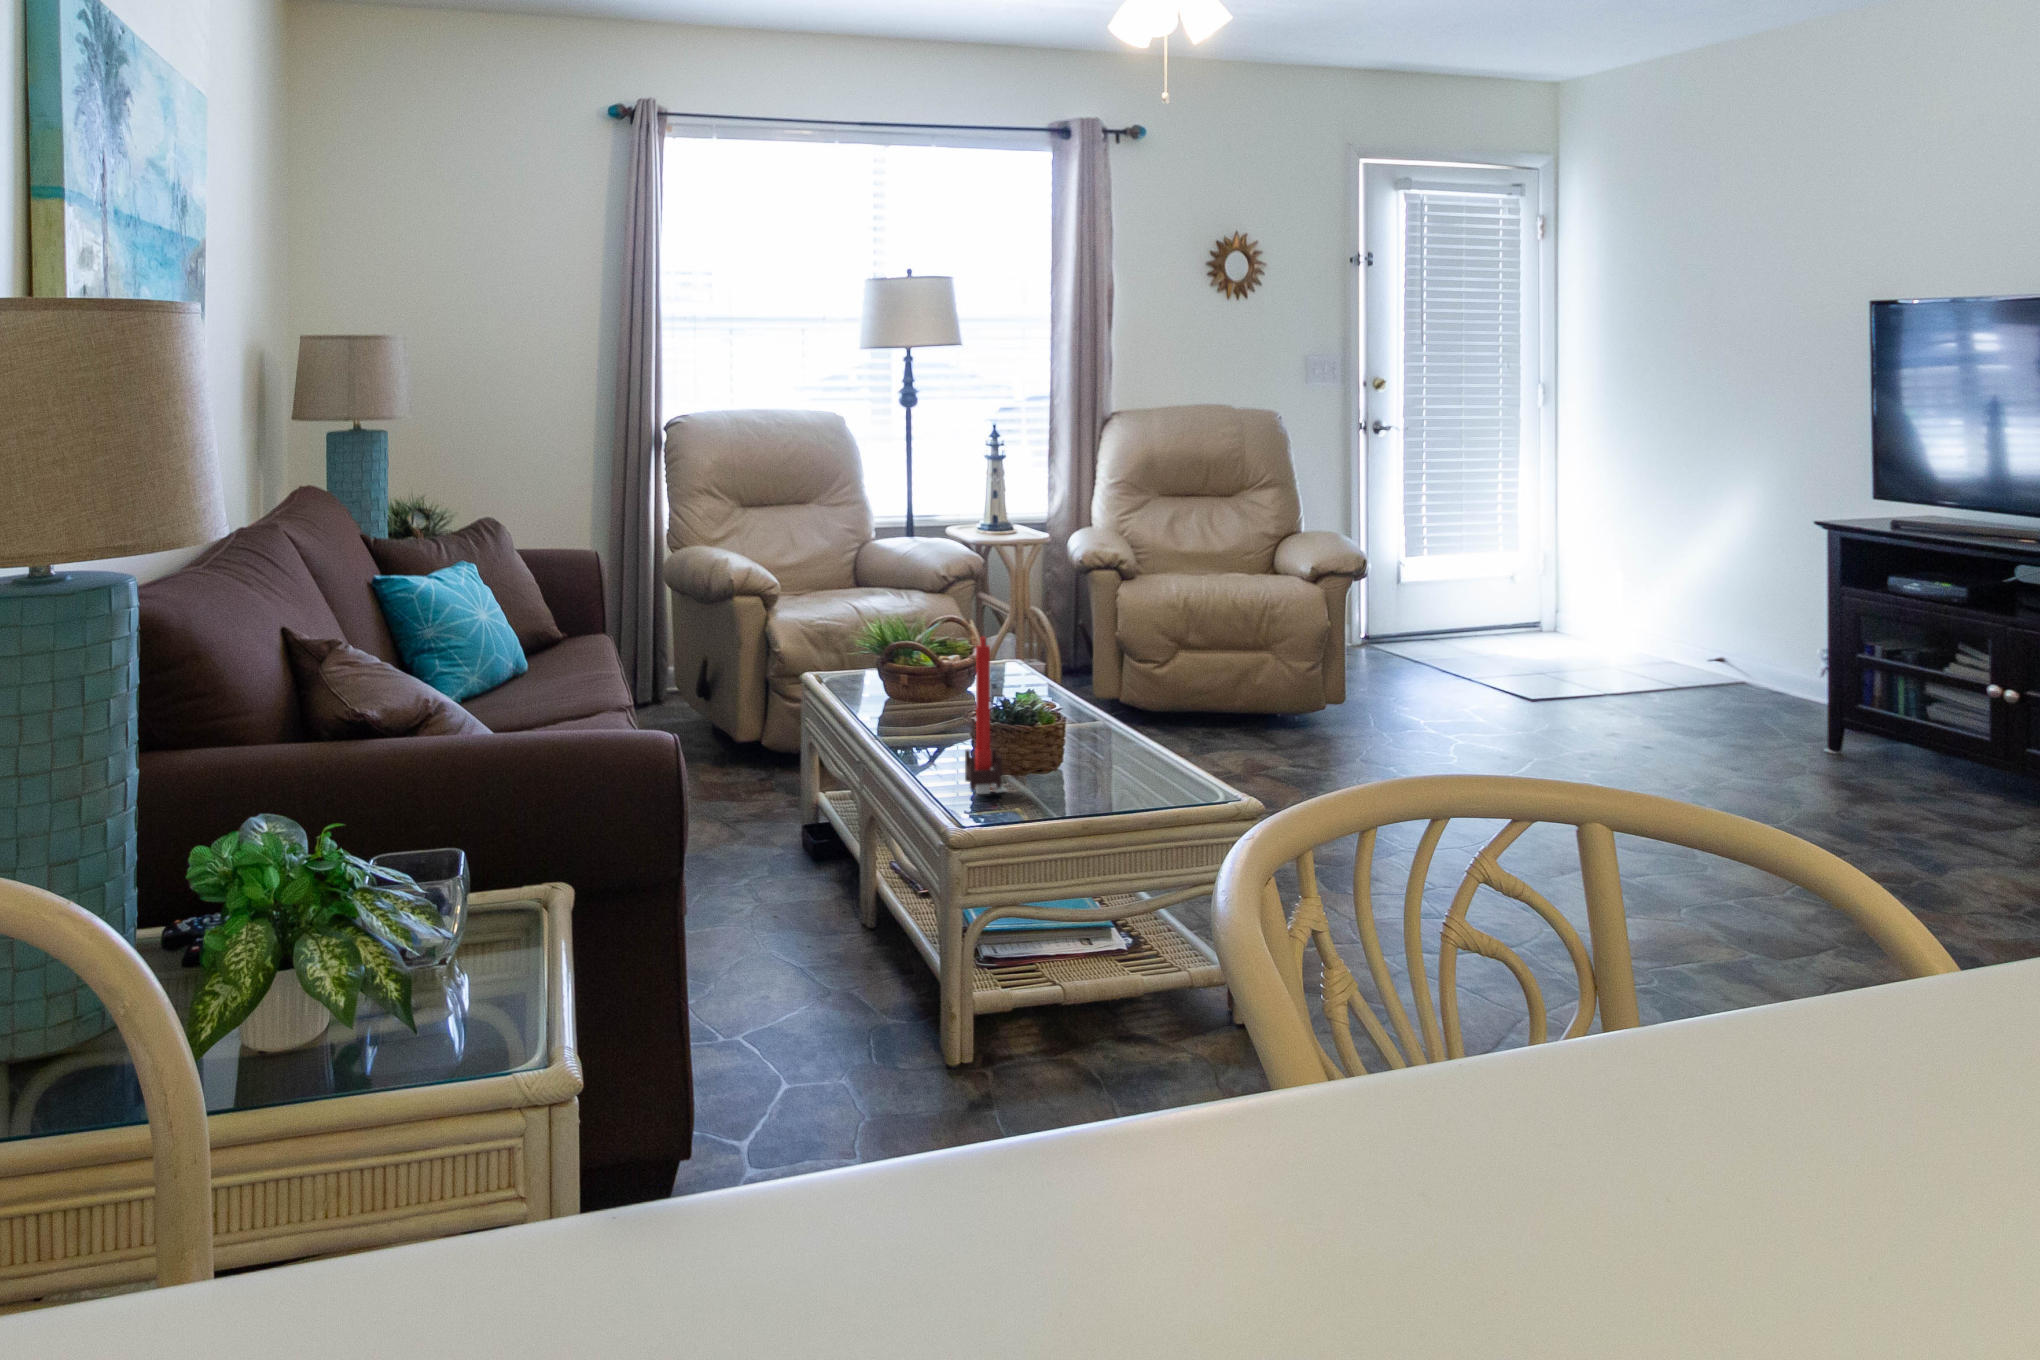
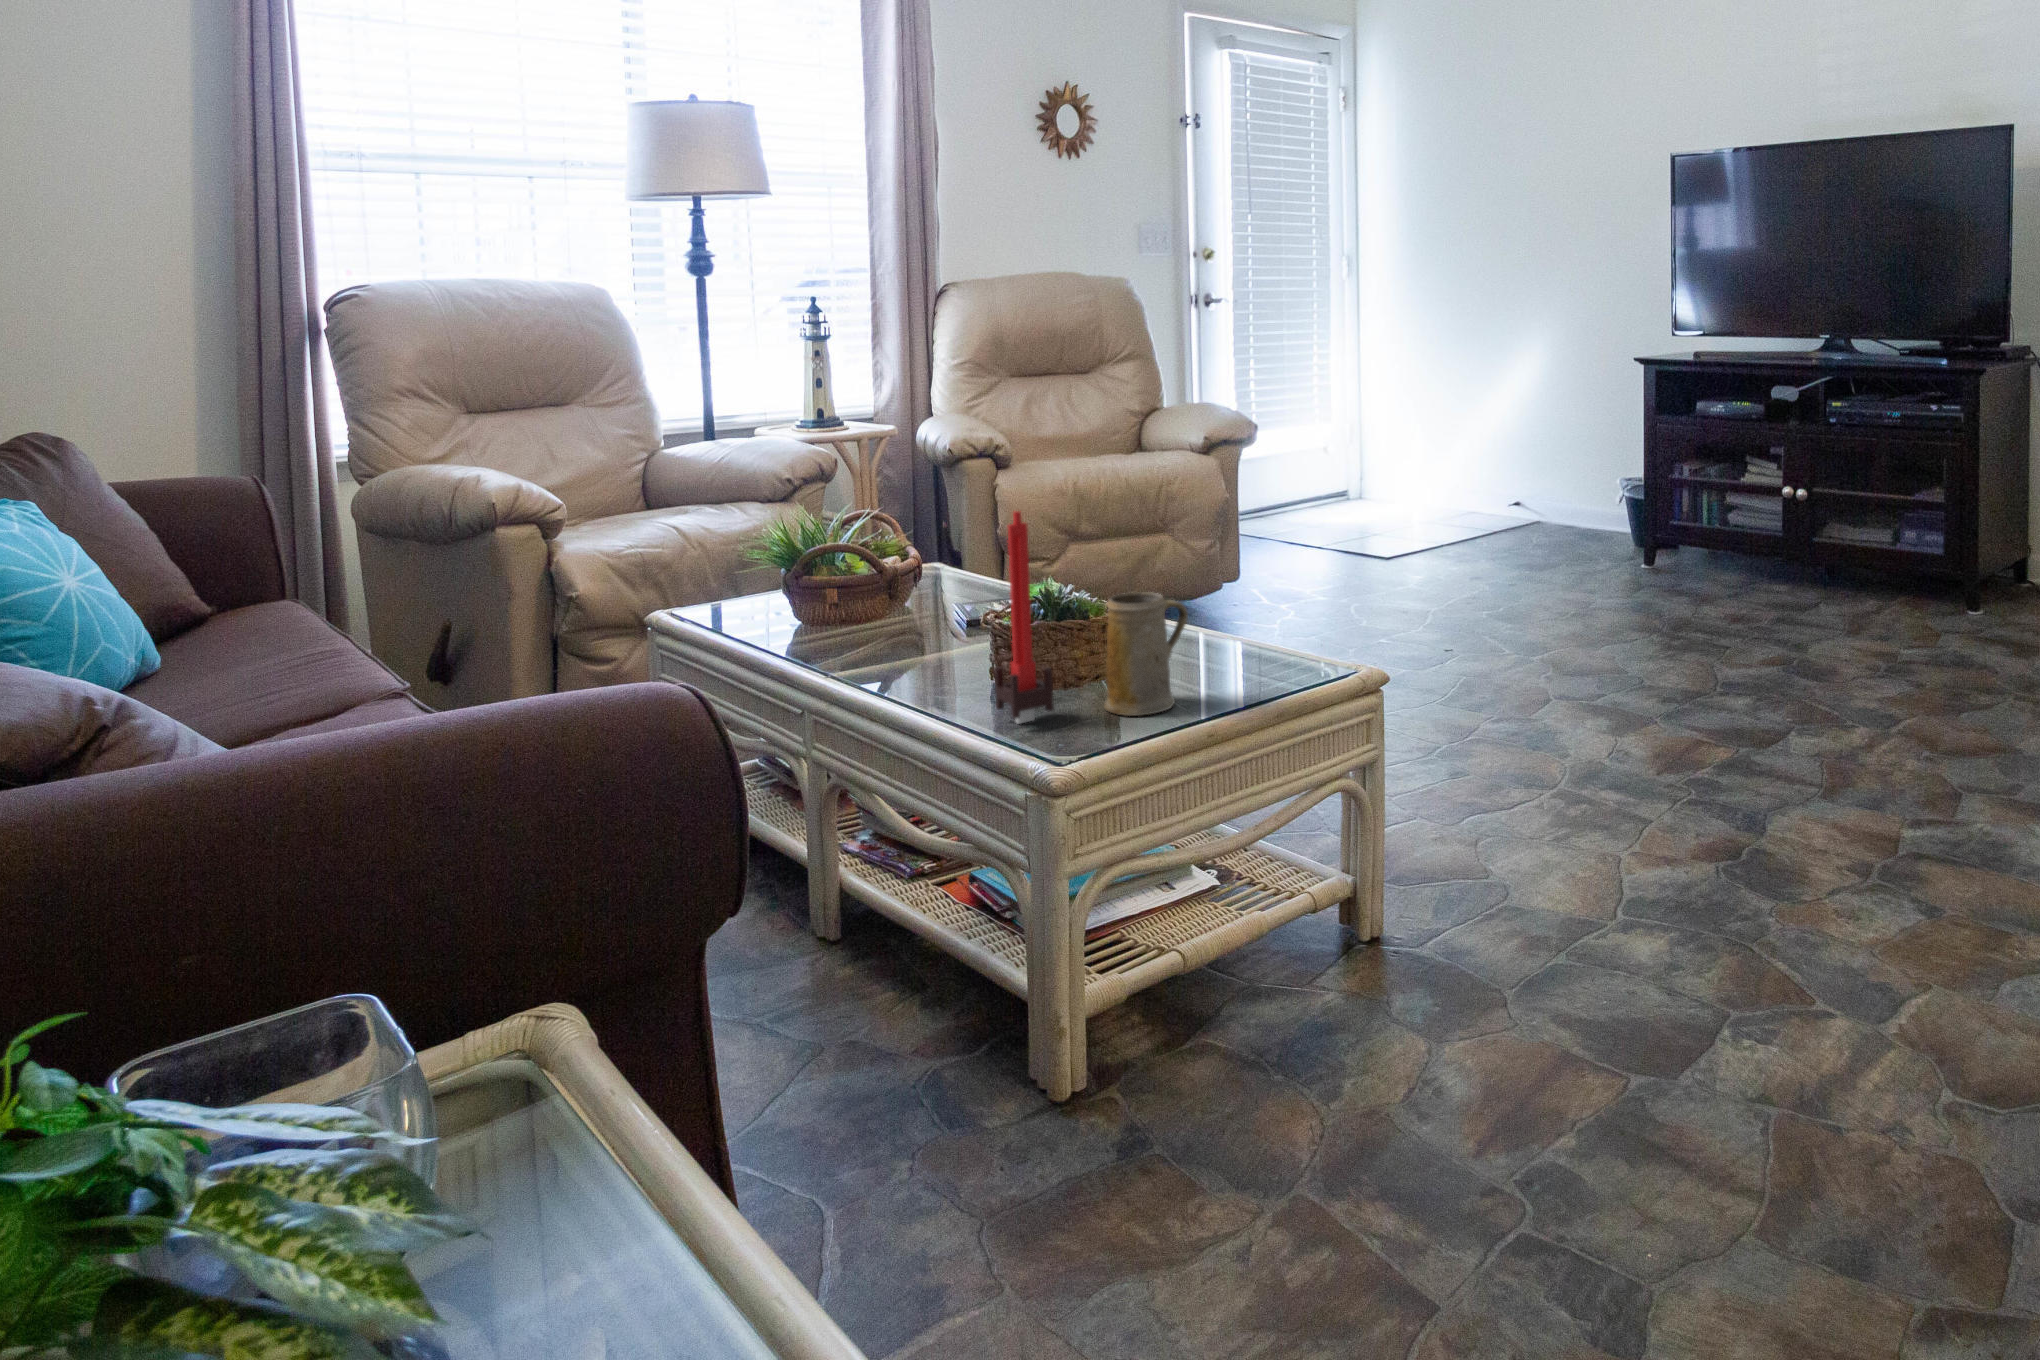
mug: none [1044,708,1113,804] -> present [1104,592,1188,716]

